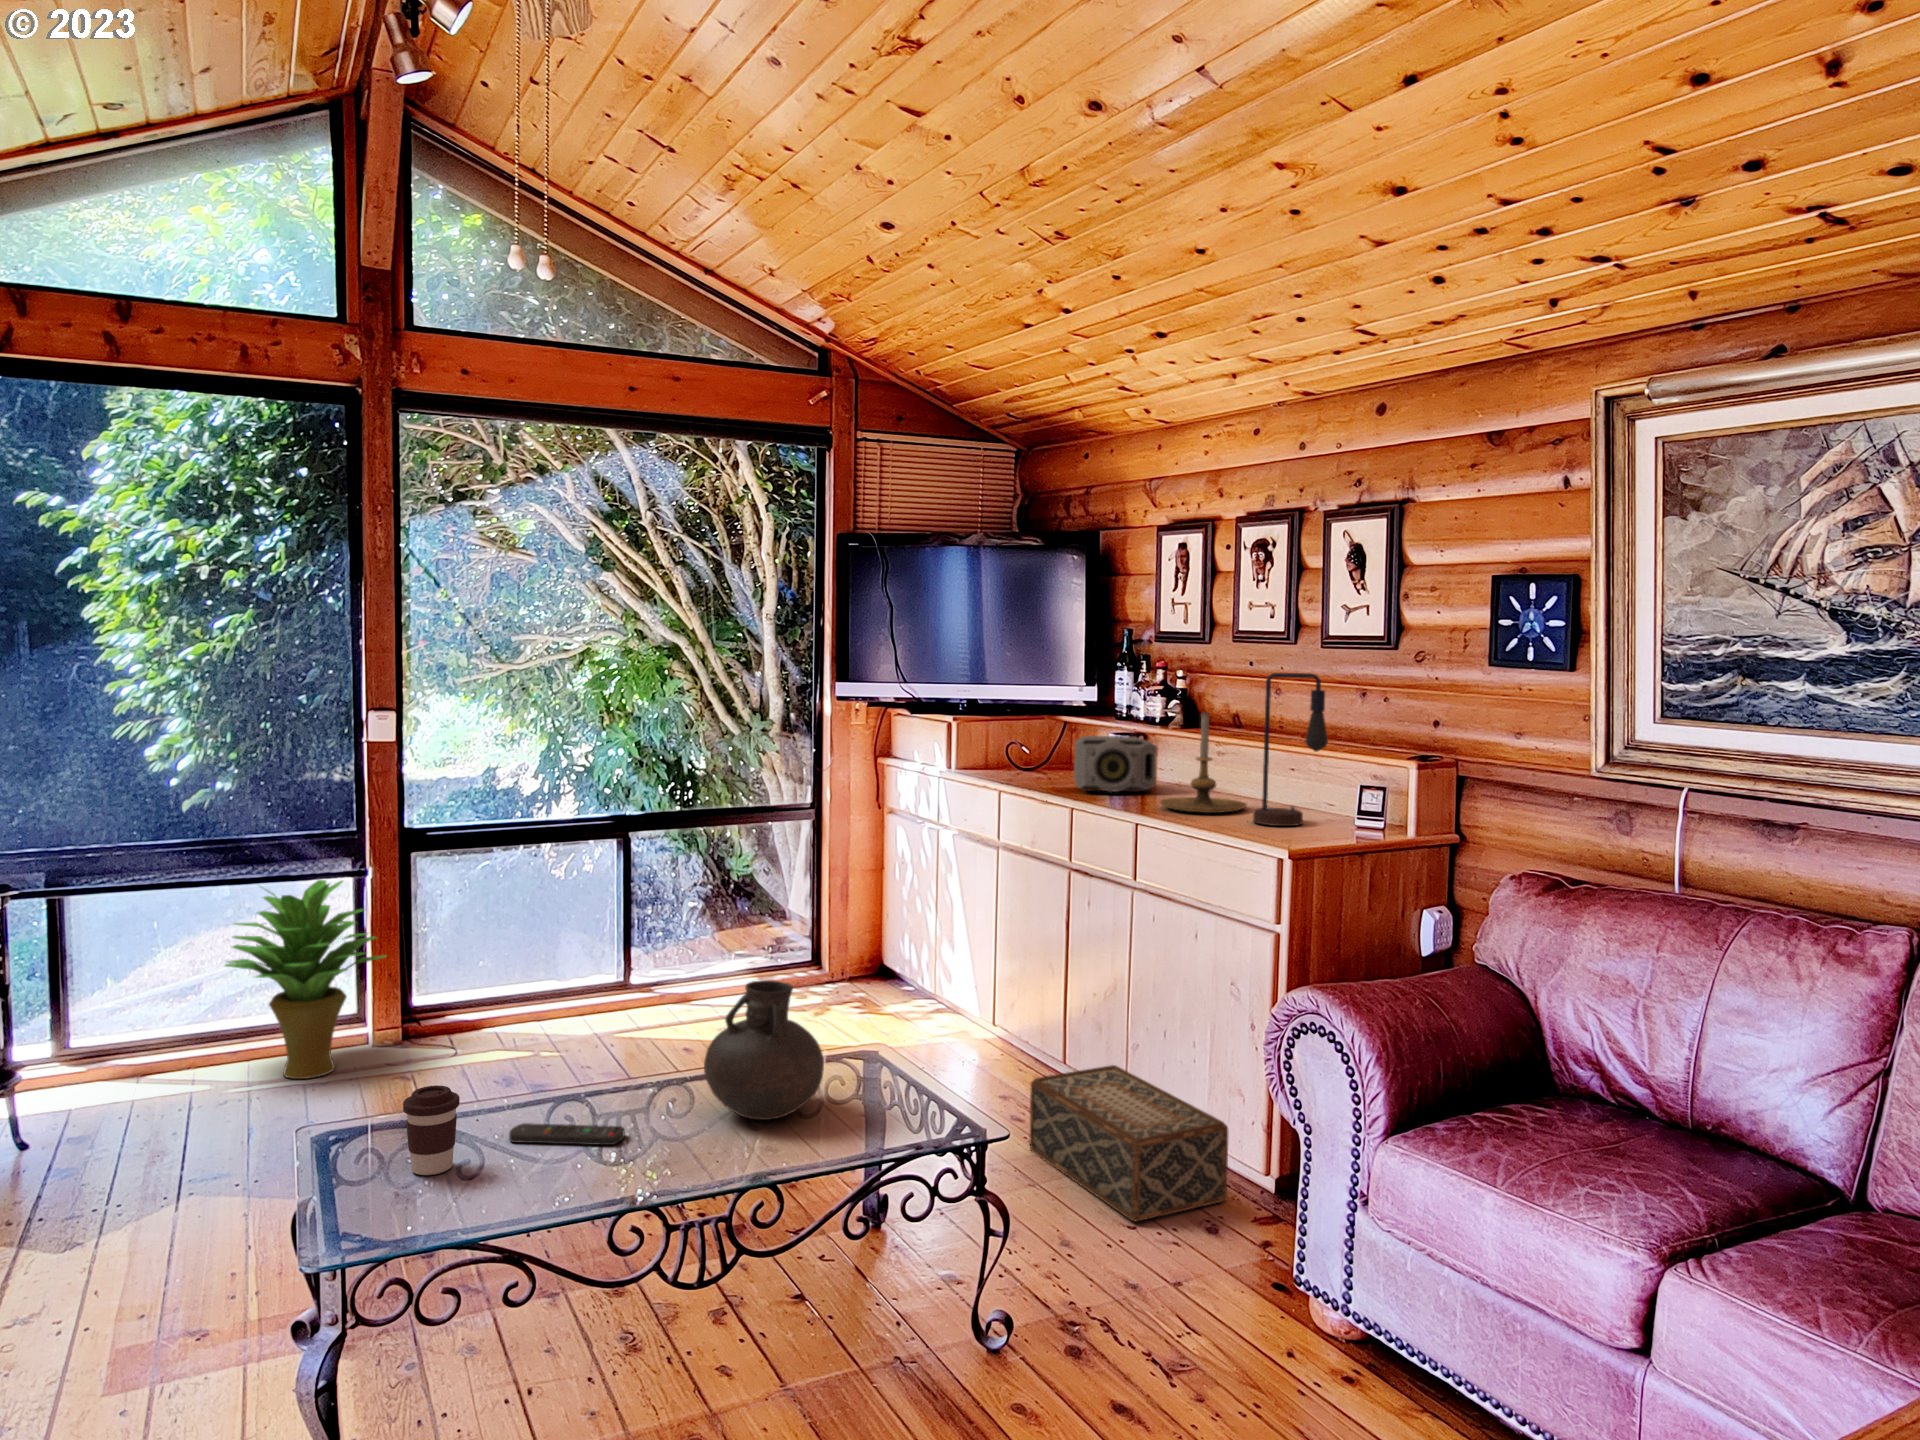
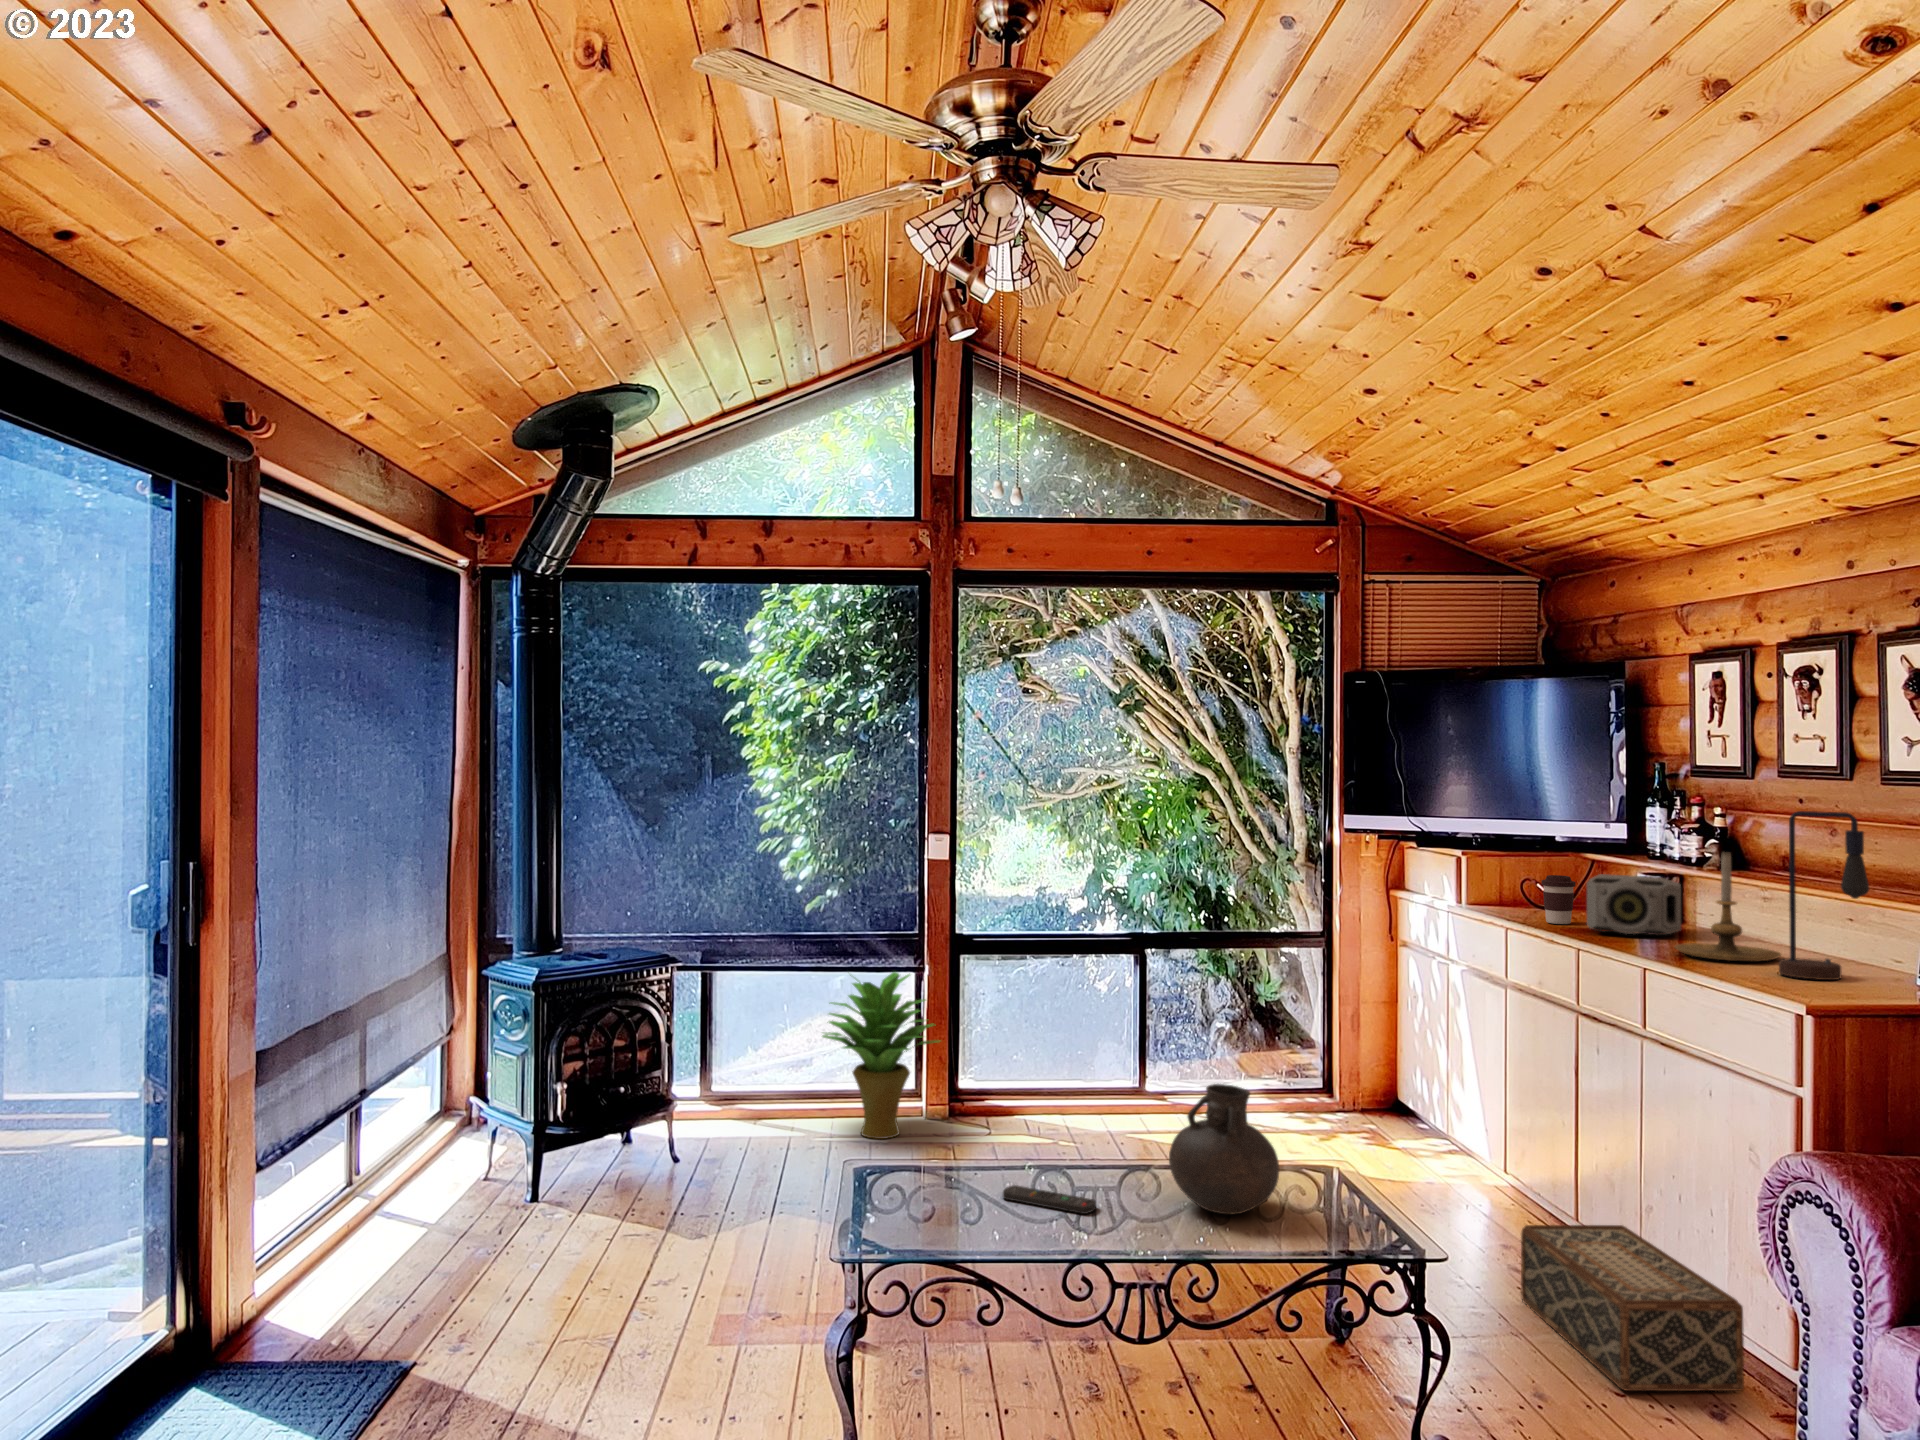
coffee cup: present [403,1085,460,1175] -> present [1541,875,1576,924]

